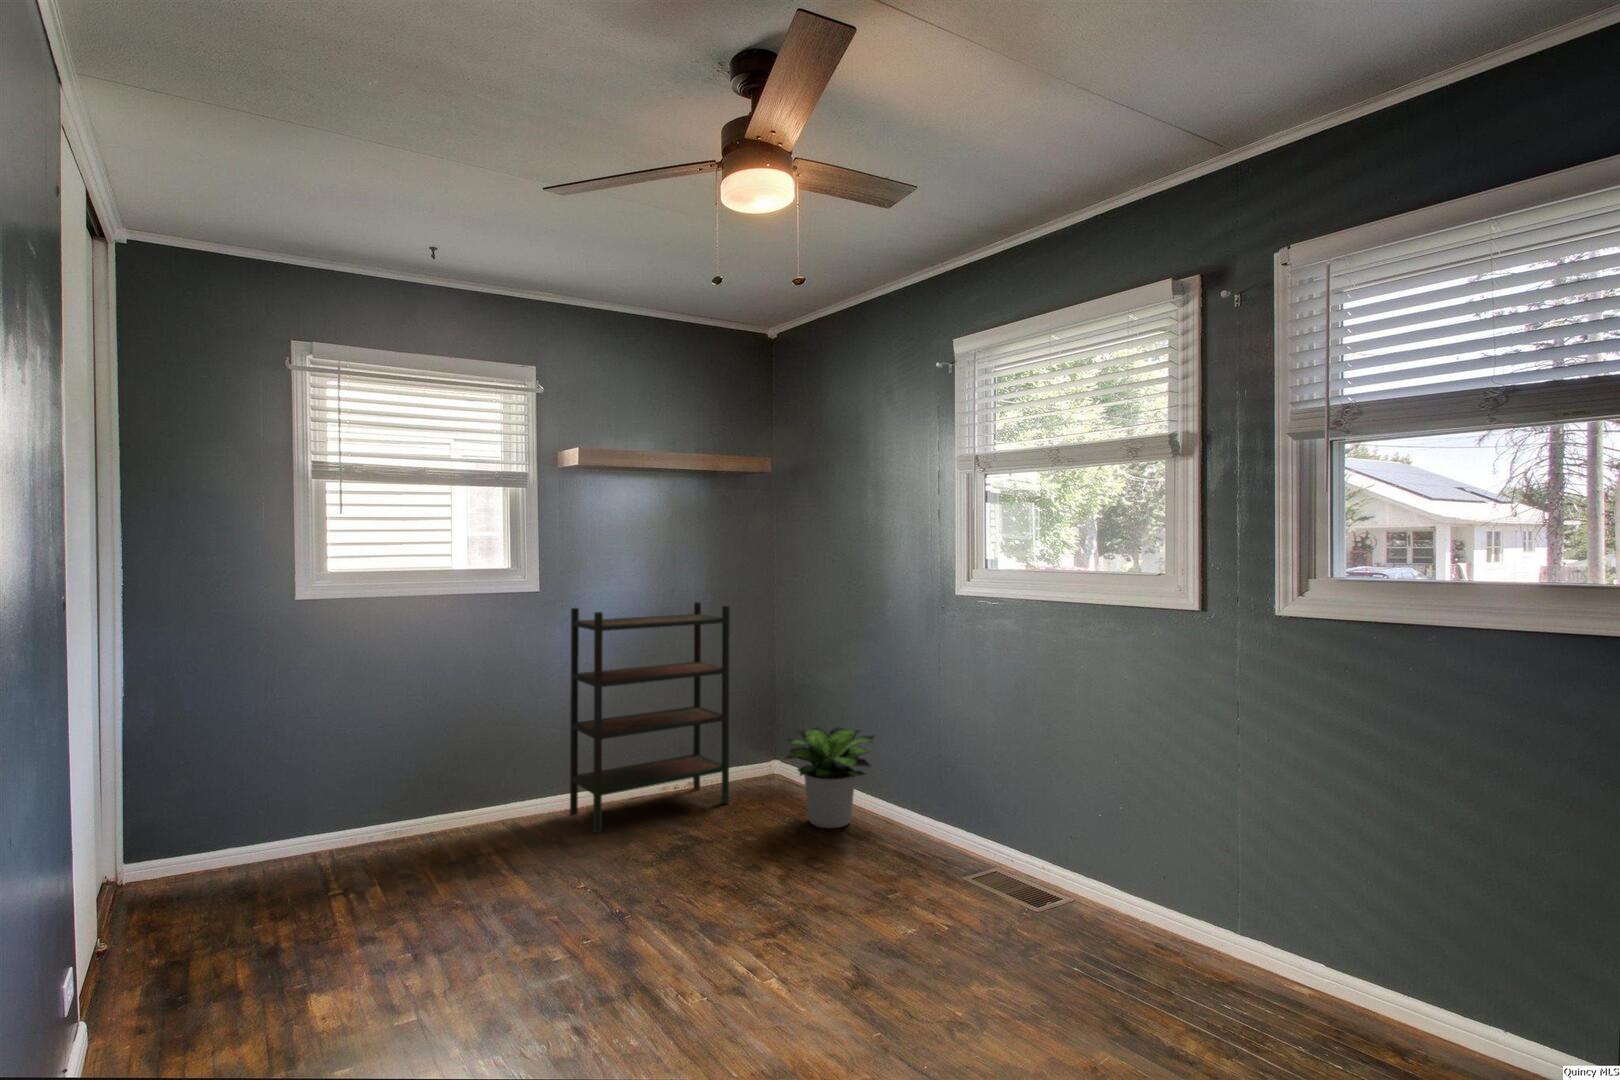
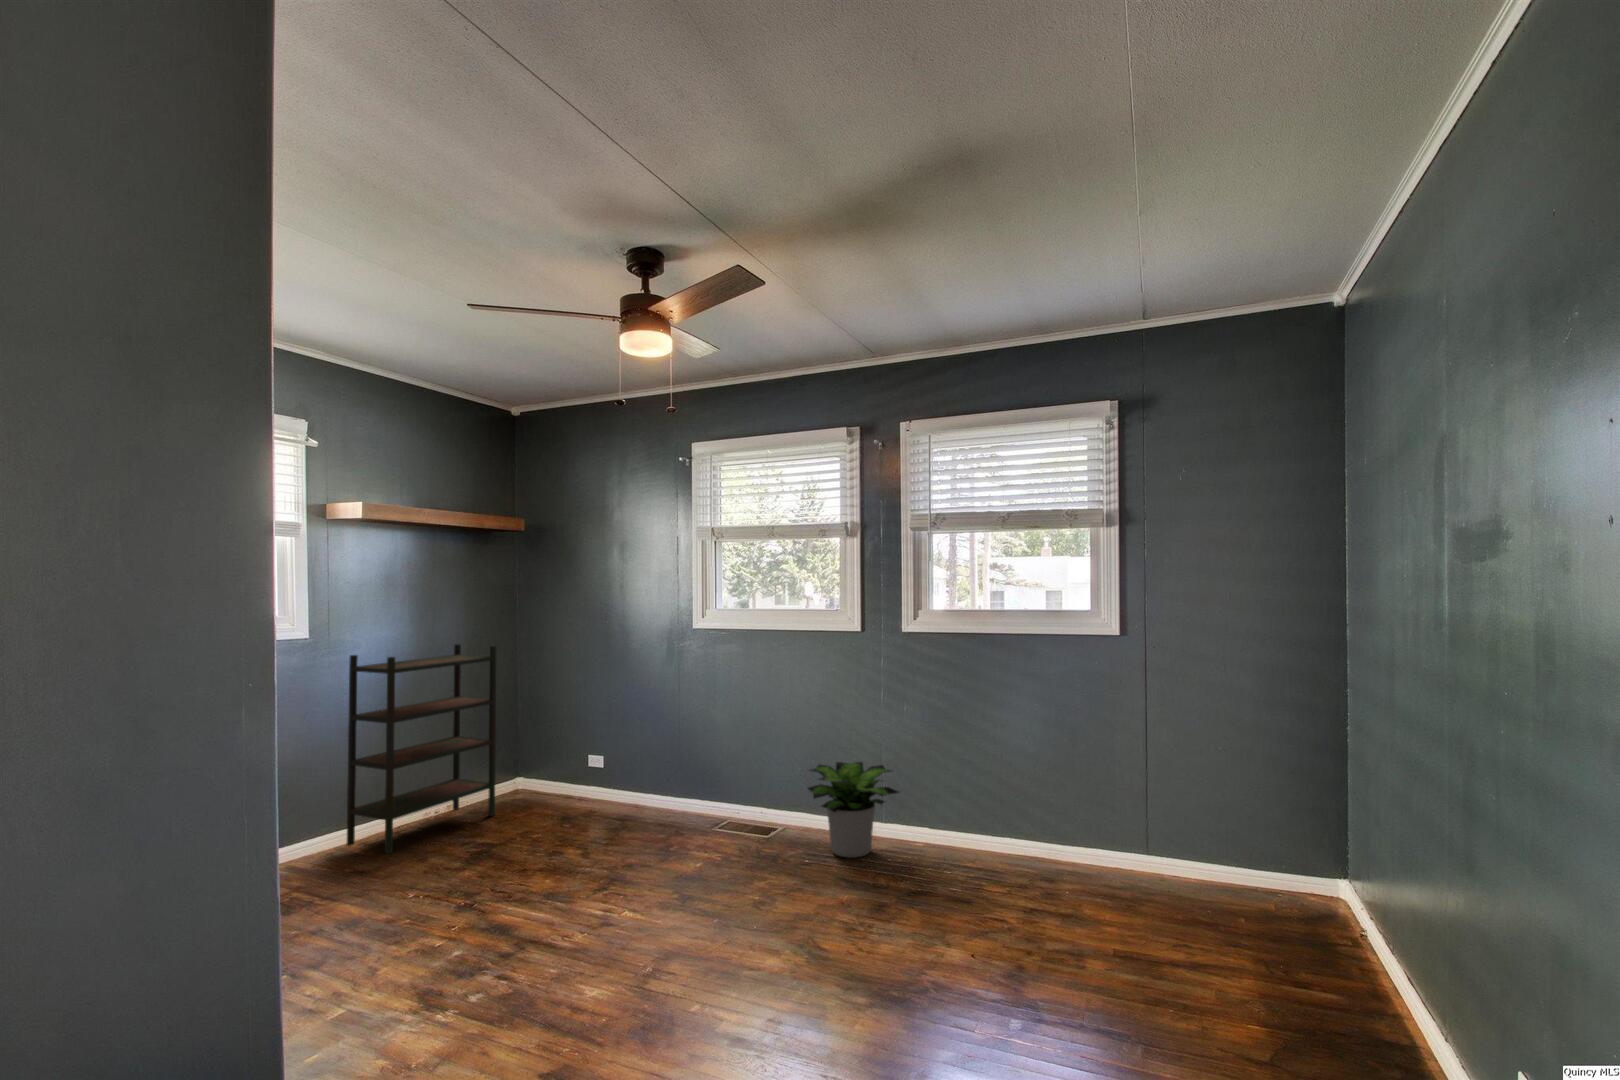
potted plant: present [785,727,875,828] -> present [808,762,899,858]

